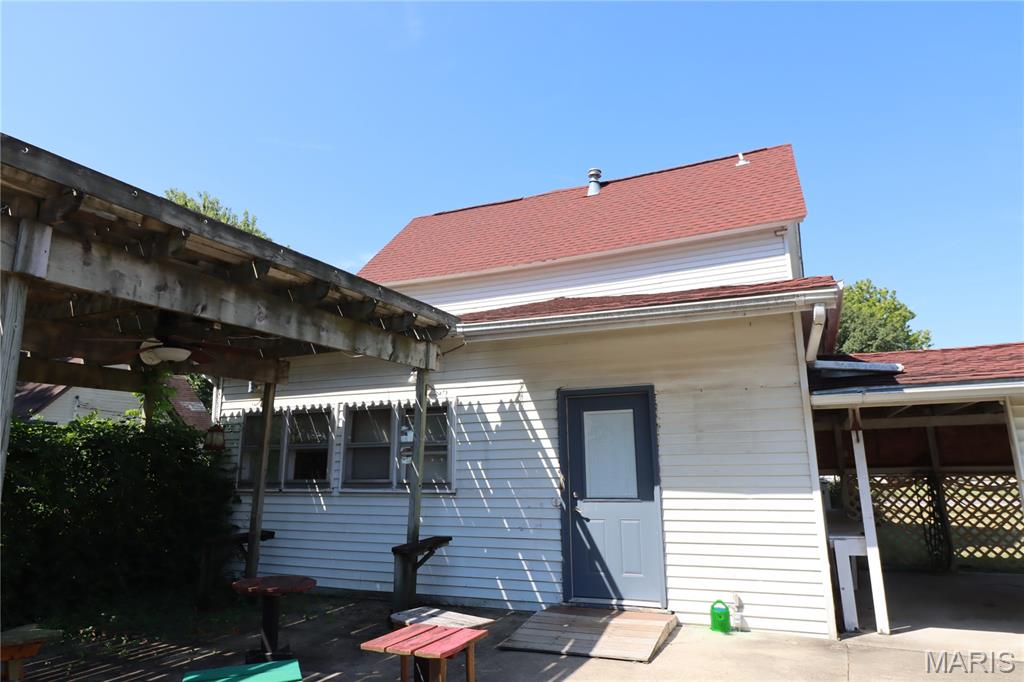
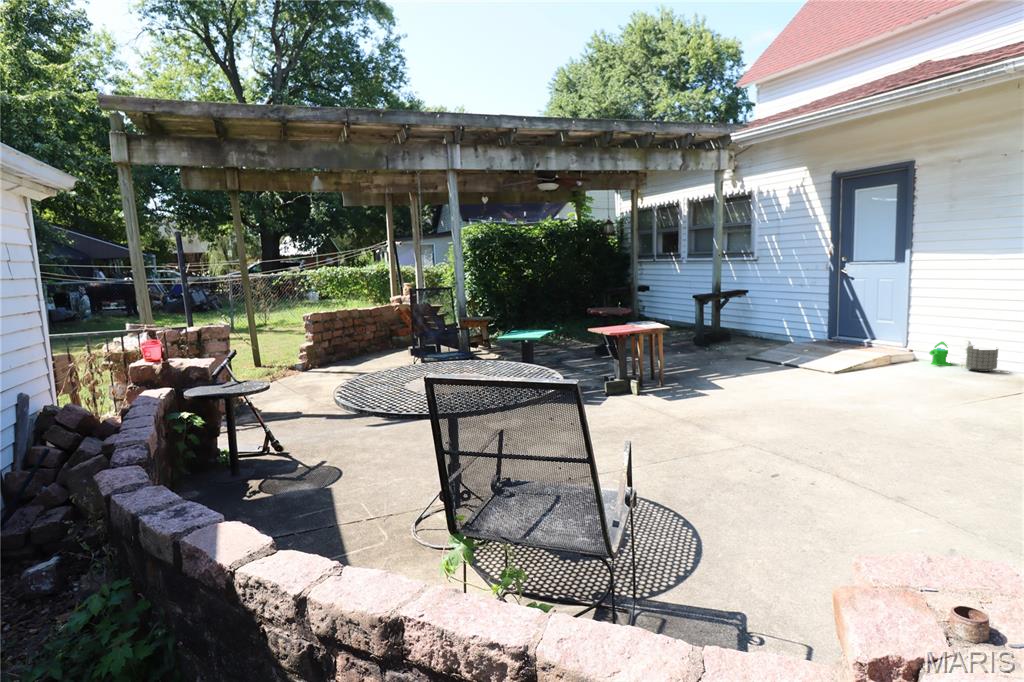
planter: none [754,602,788,637] -> present [966,346,998,372]

